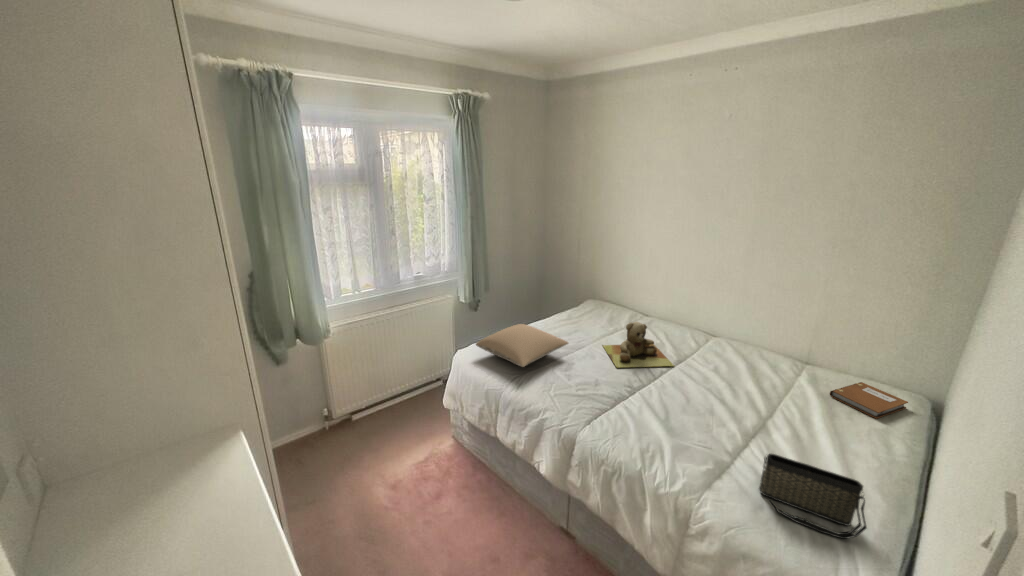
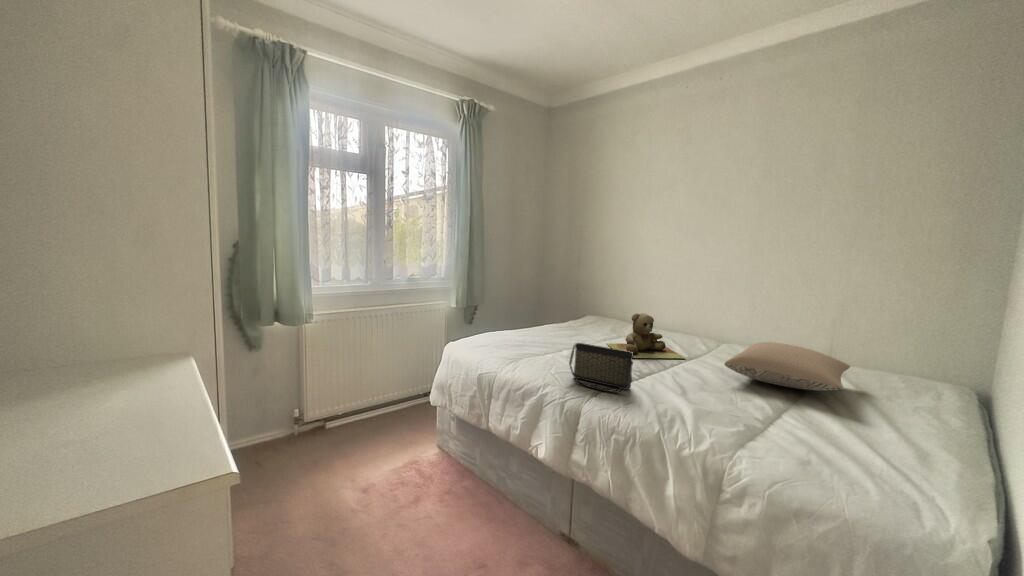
pillow: present [476,324,568,367] -> present [725,342,850,391]
notebook: present [830,382,908,419] -> none [861,372,951,400]
handbag: present [759,454,867,539] -> present [569,343,633,392]

